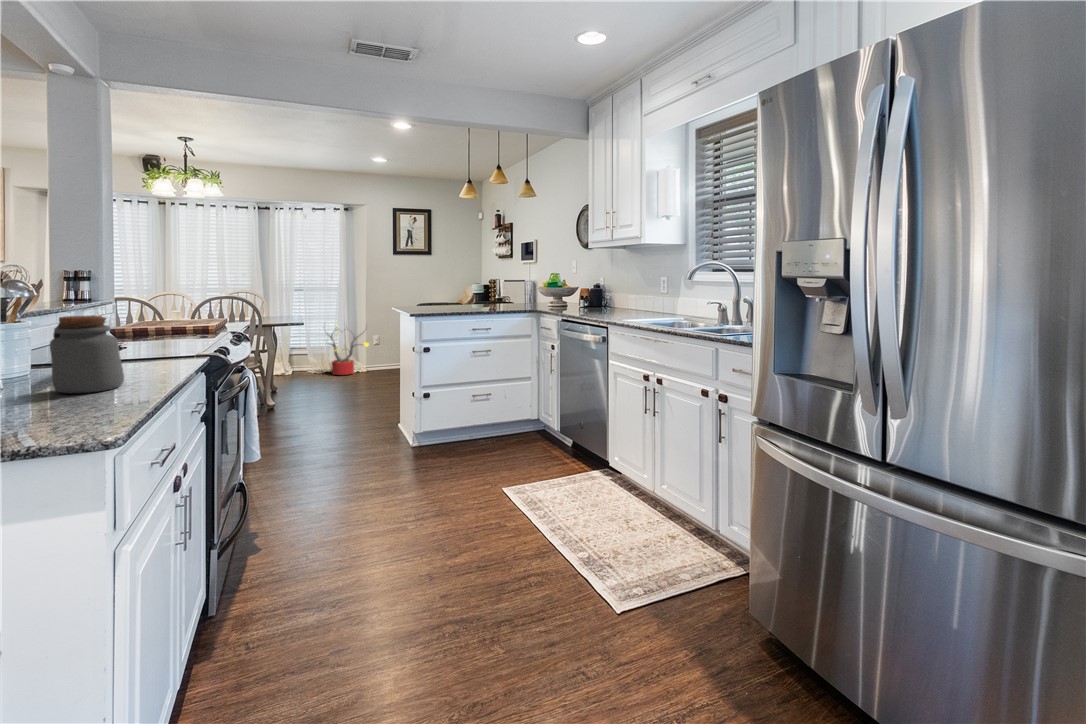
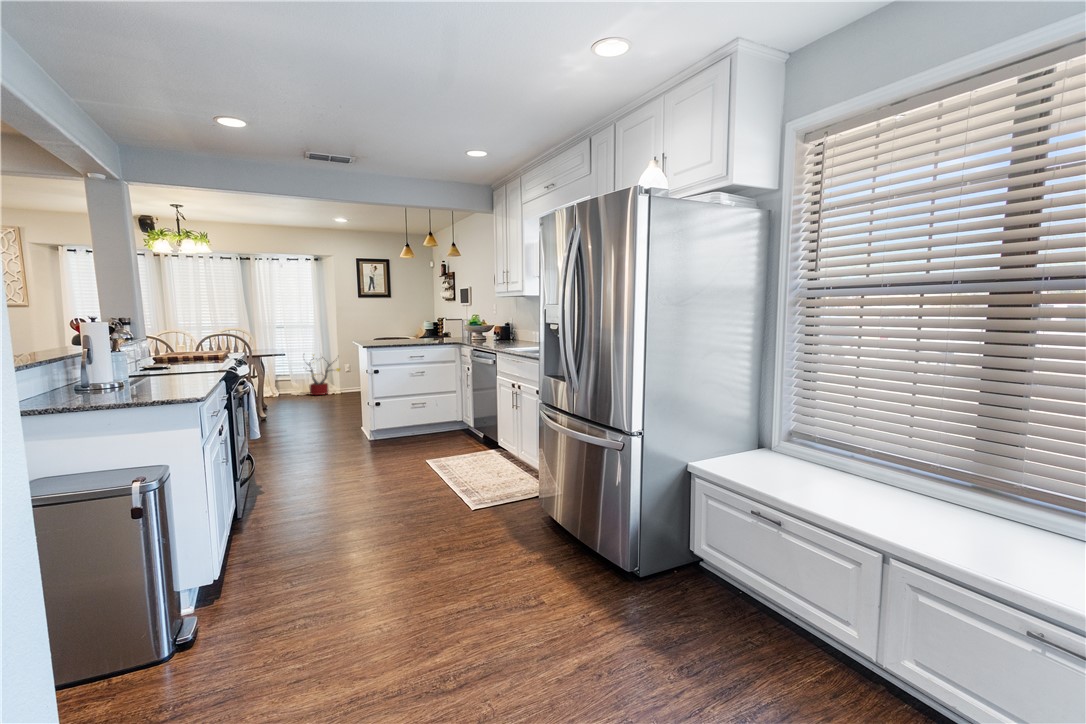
jar: present [50,315,124,393] -> none [150,348,186,388]

